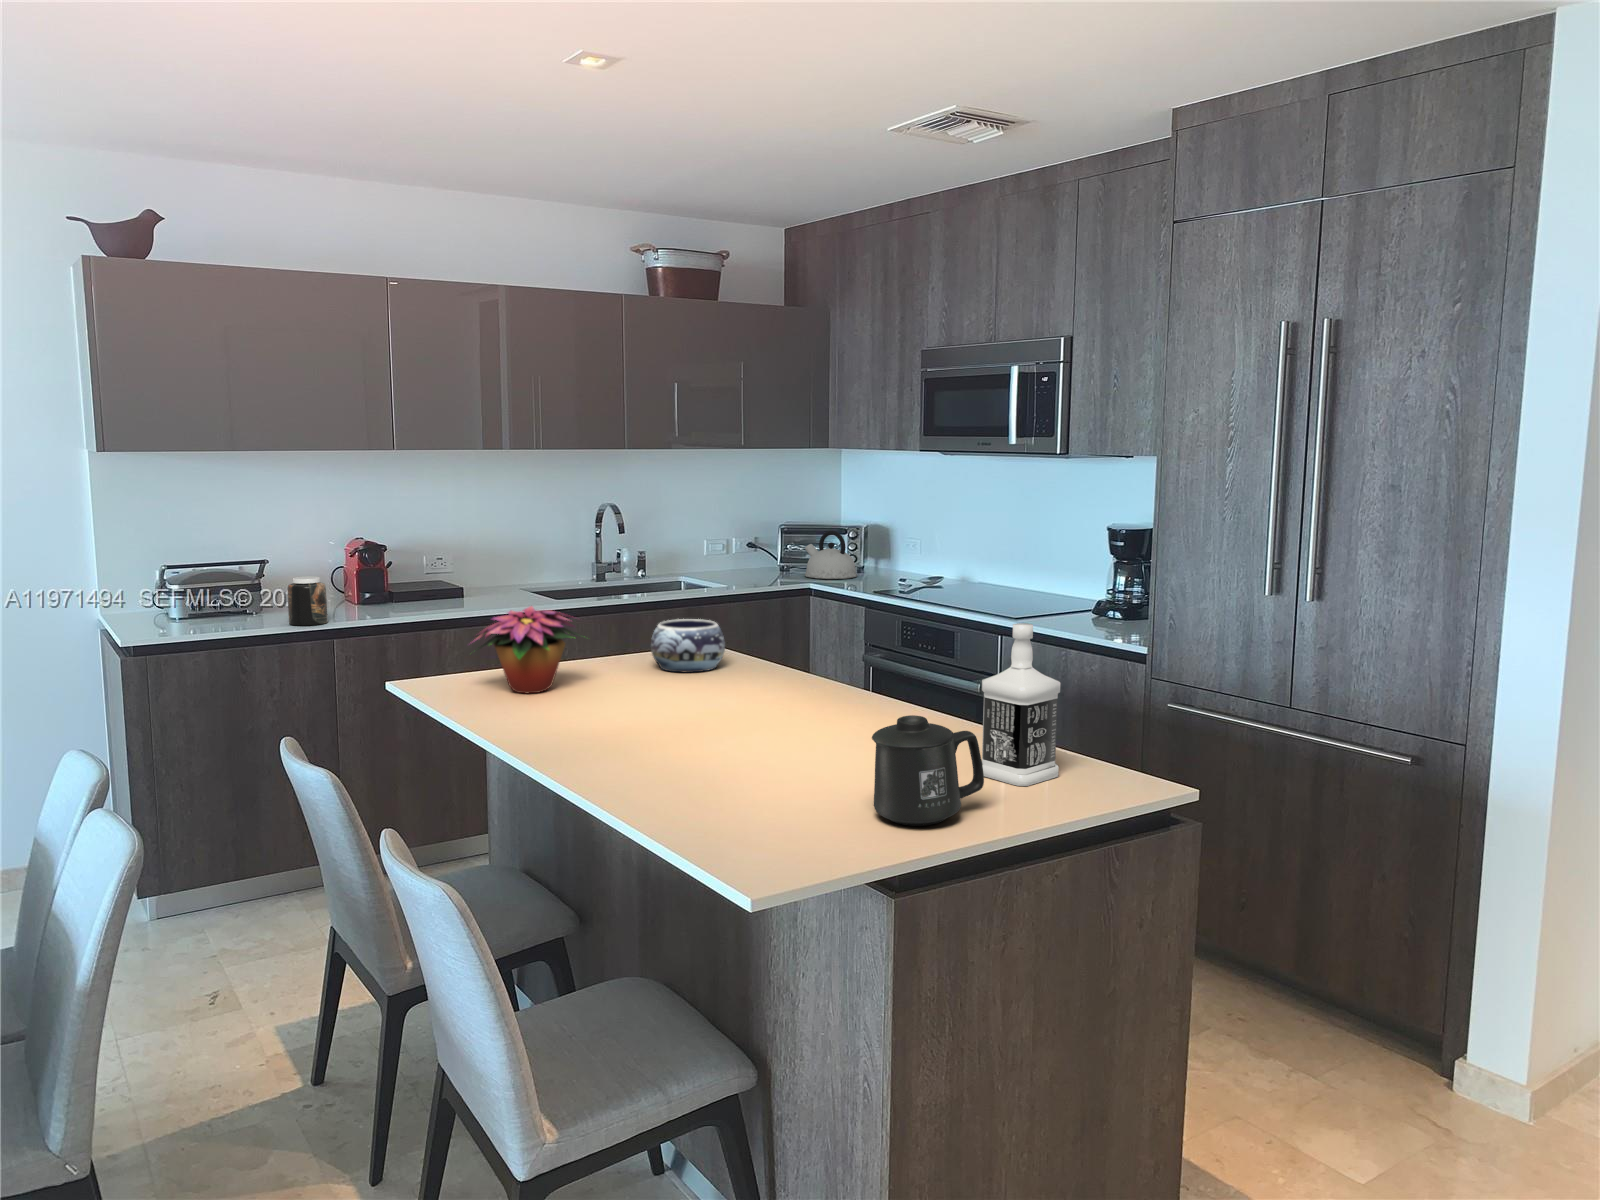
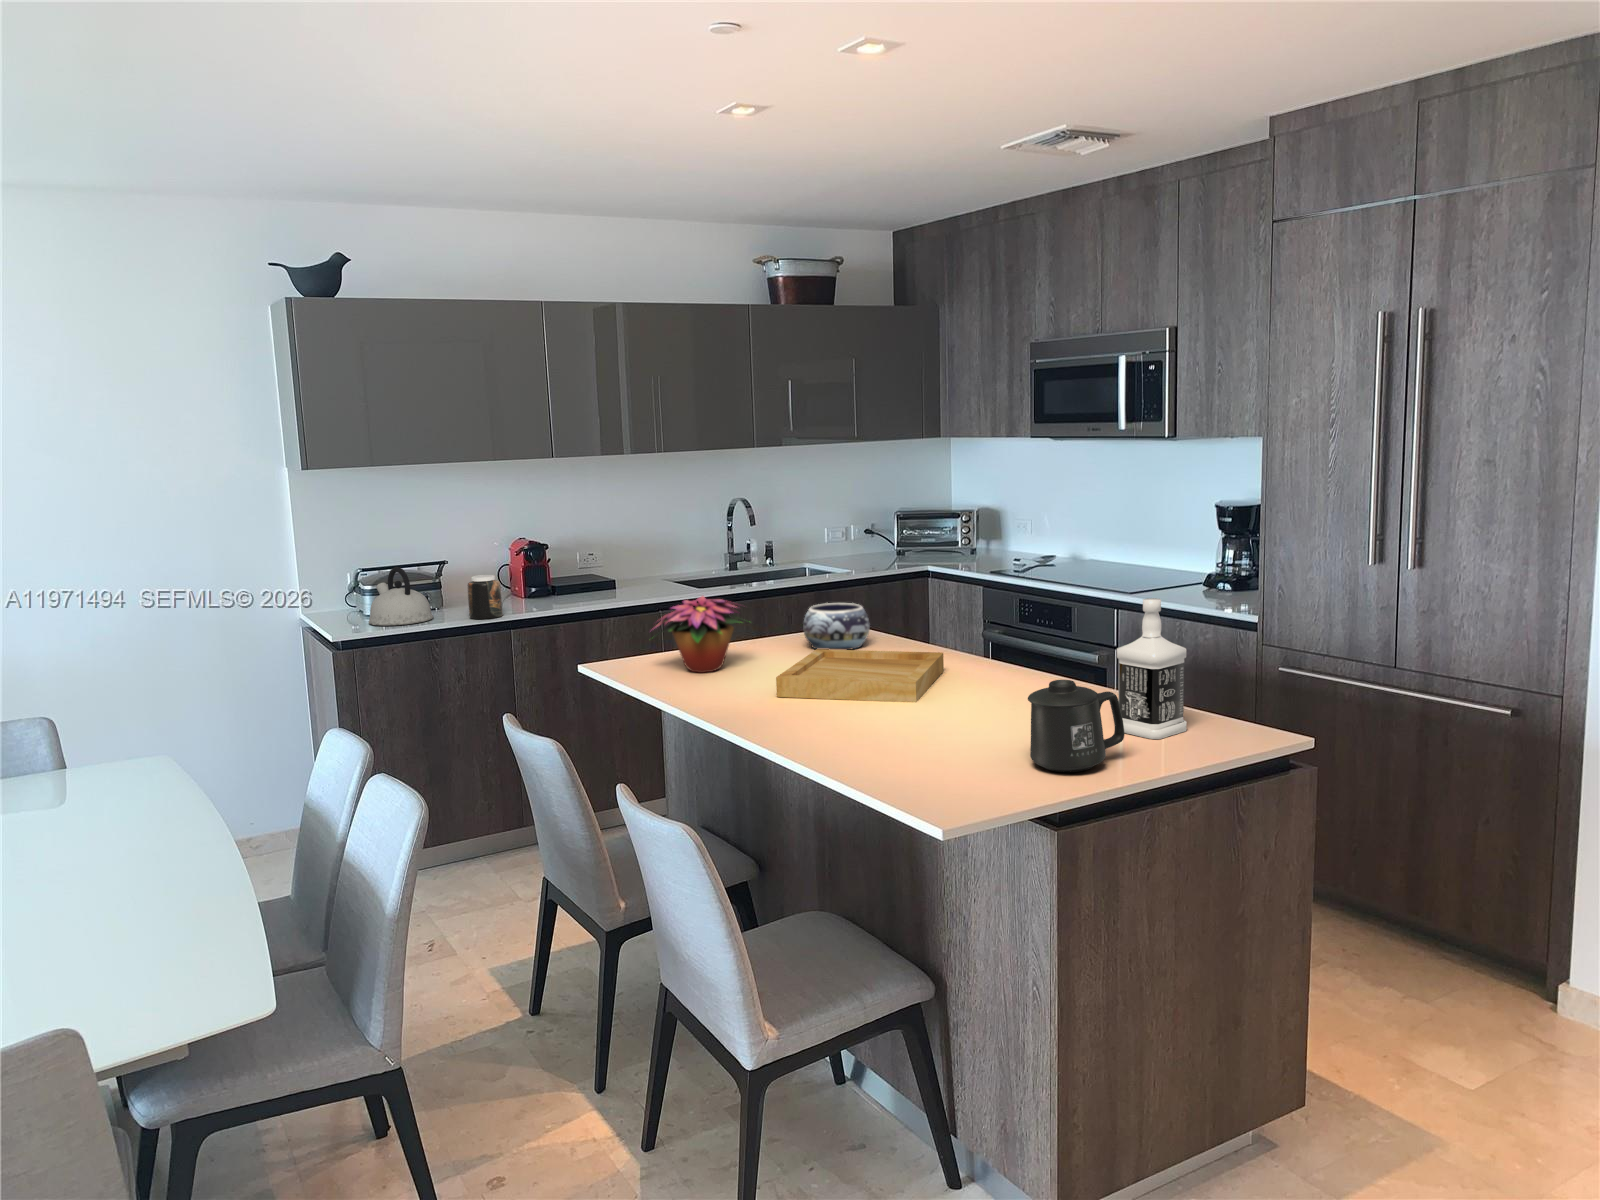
kettle: present [805,531,857,579] -> present [369,567,433,625]
tray: none [602,670,799,735] -> present [776,649,944,703]

